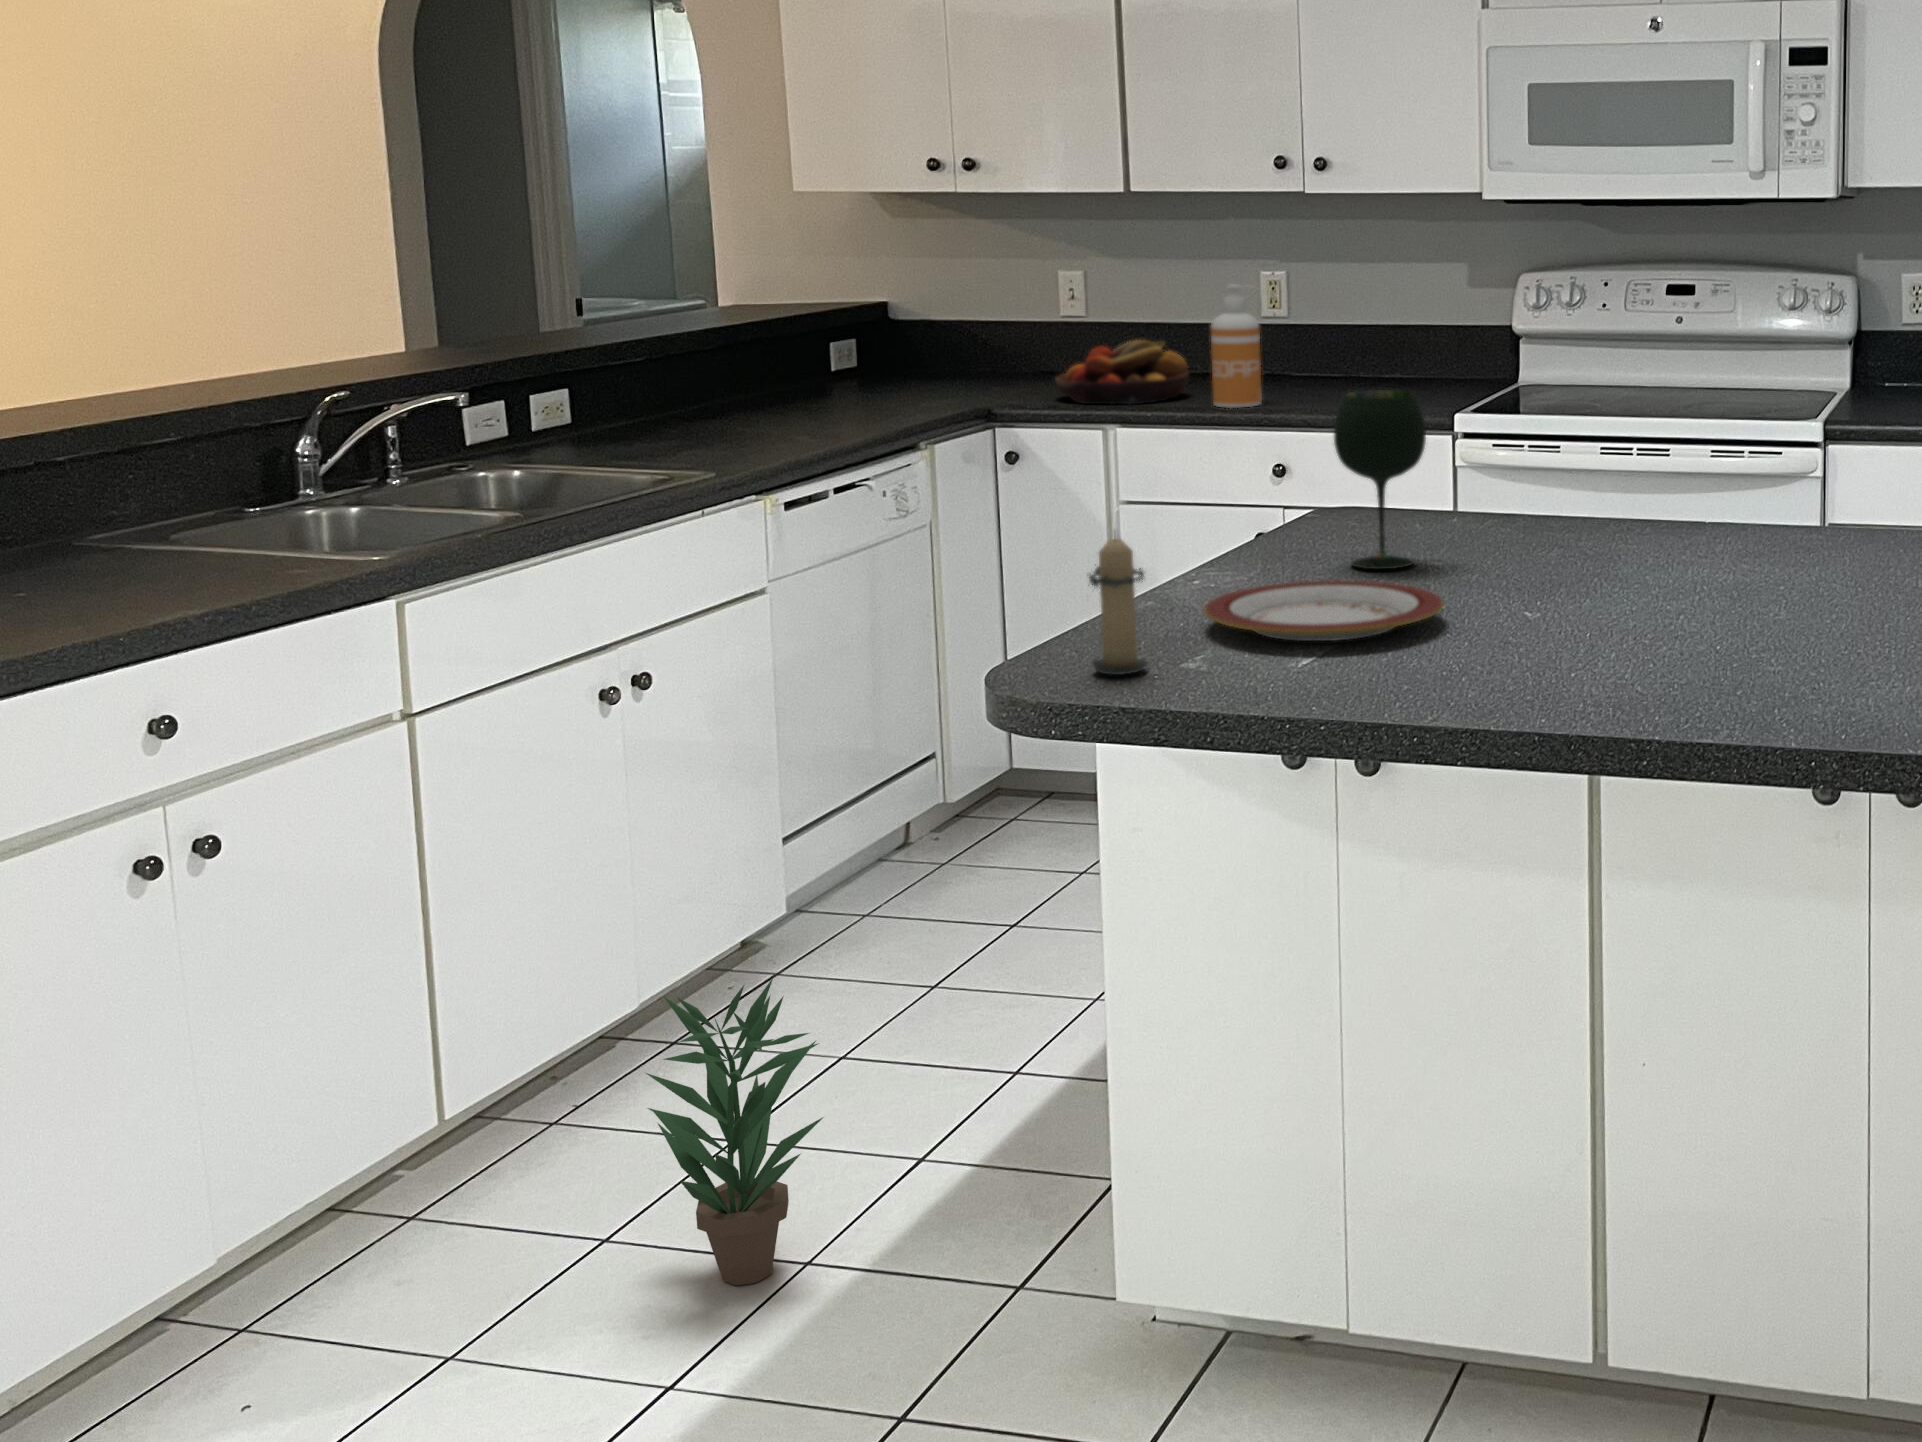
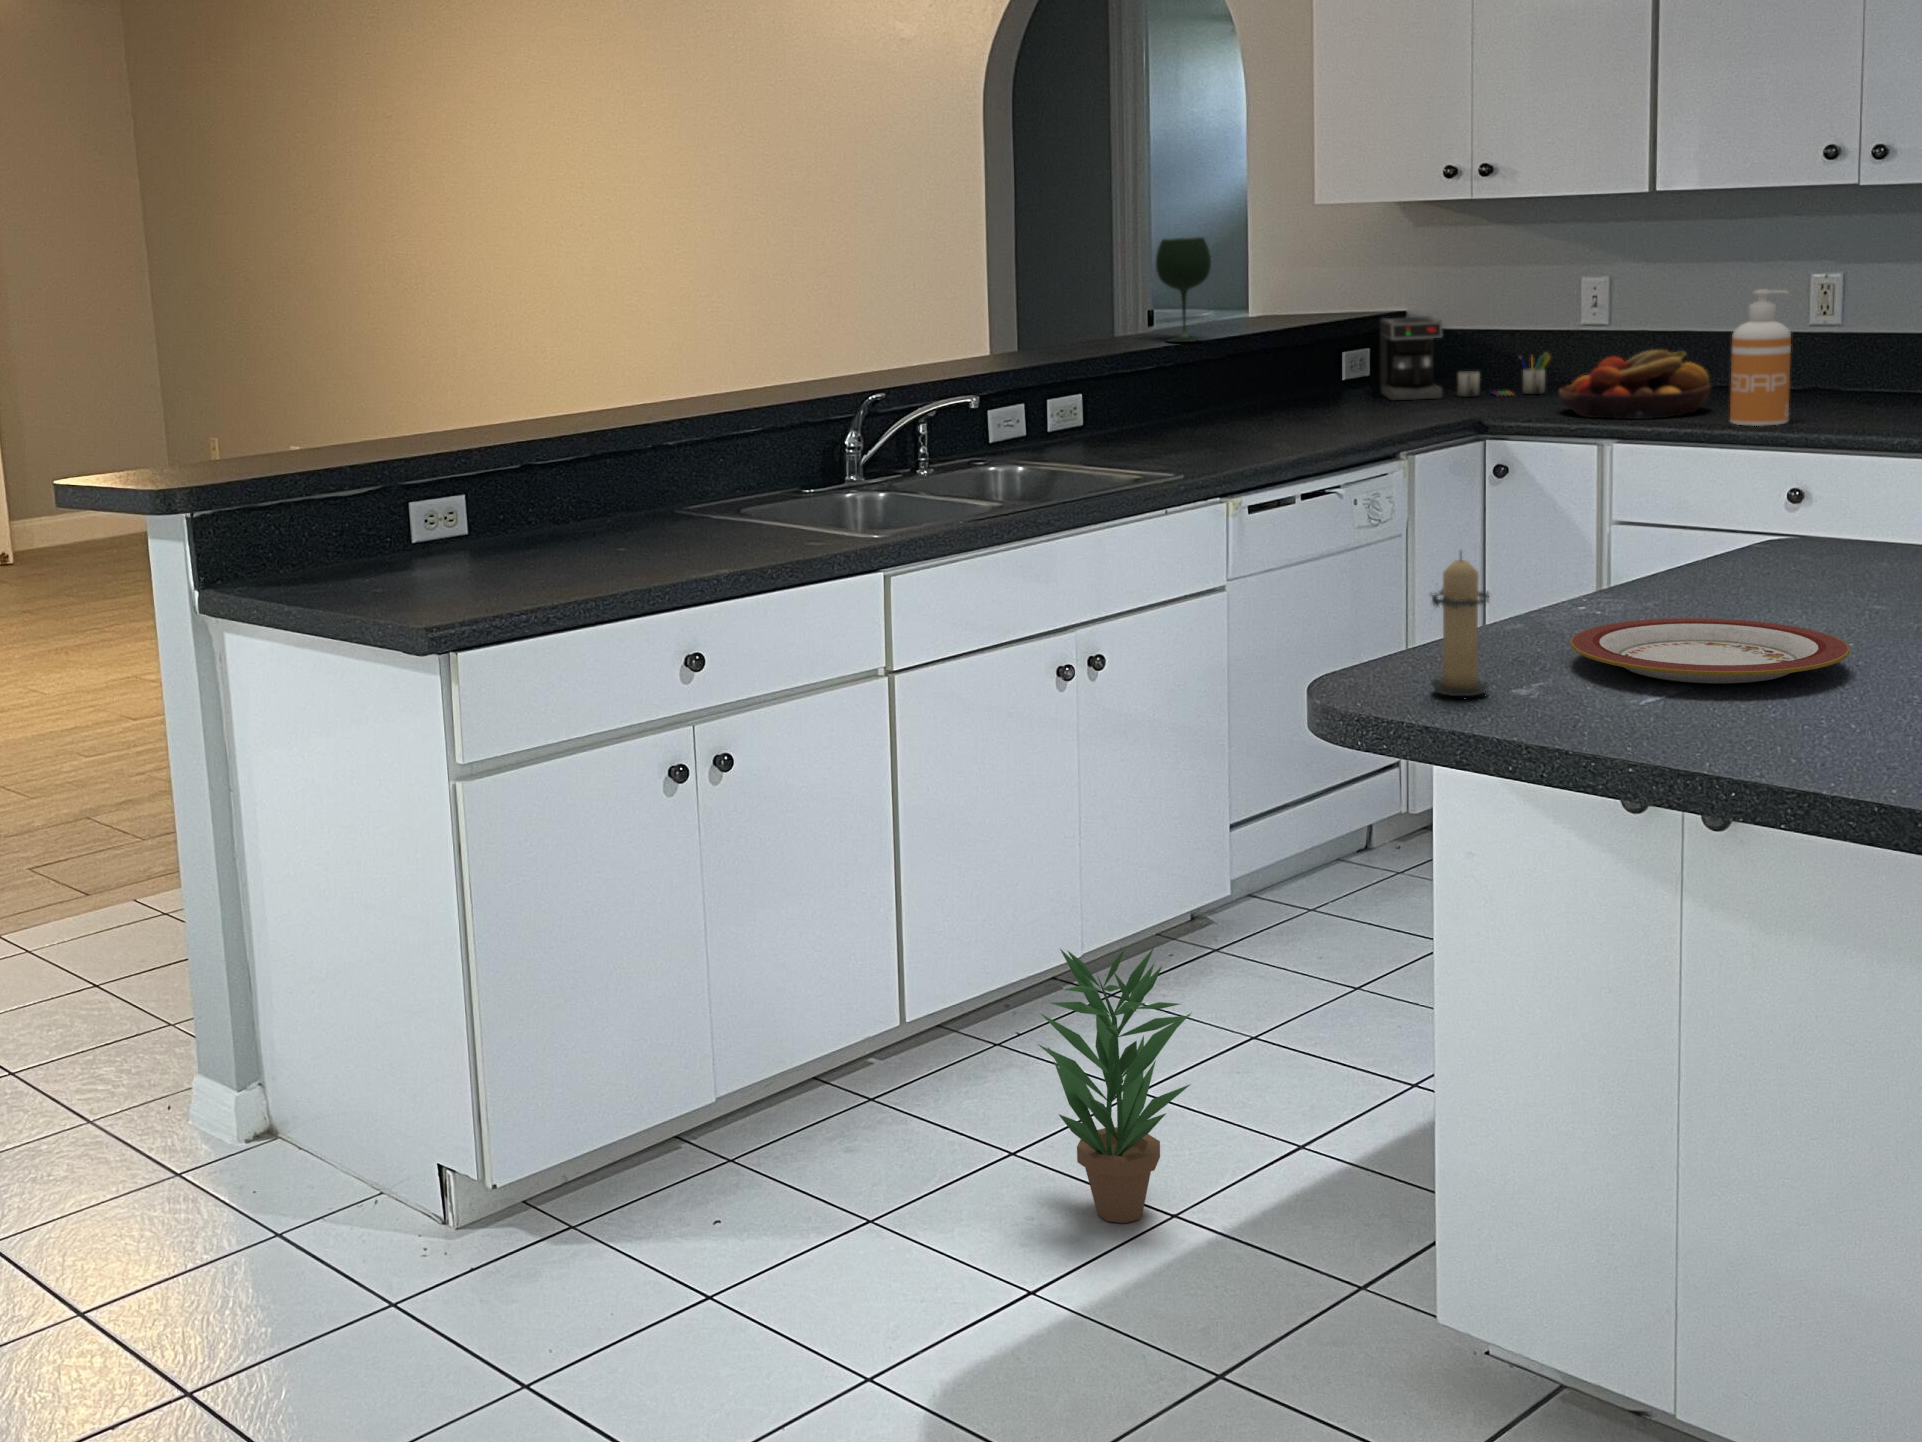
coffee maker: none [869,309,1036,392] -> present [1380,316,1550,400]
wine glass: present [1334,390,1426,569] -> present [1156,237,1211,342]

